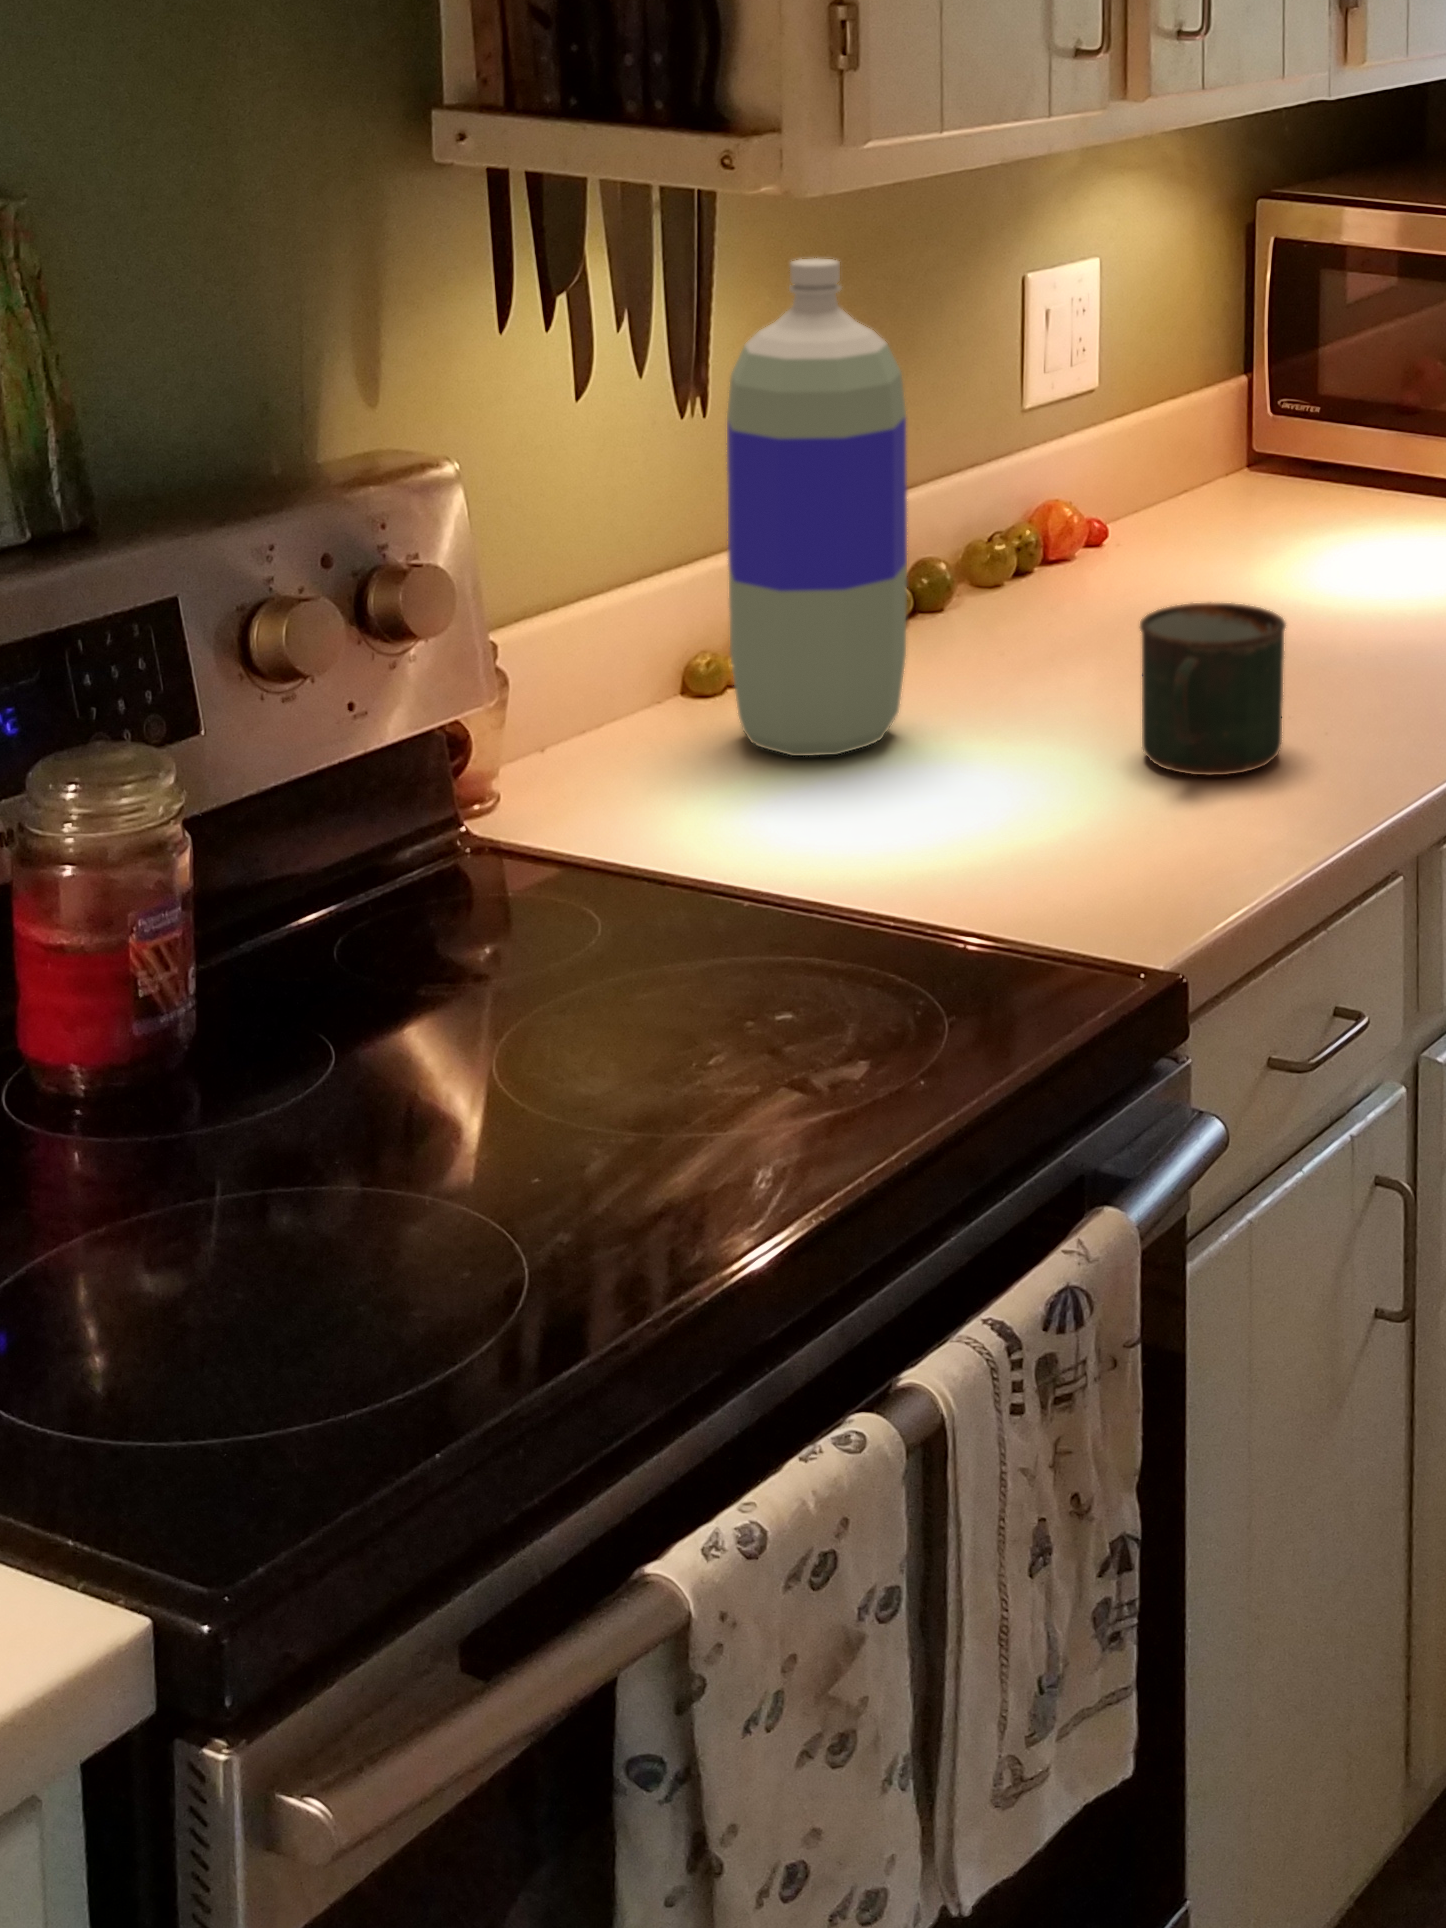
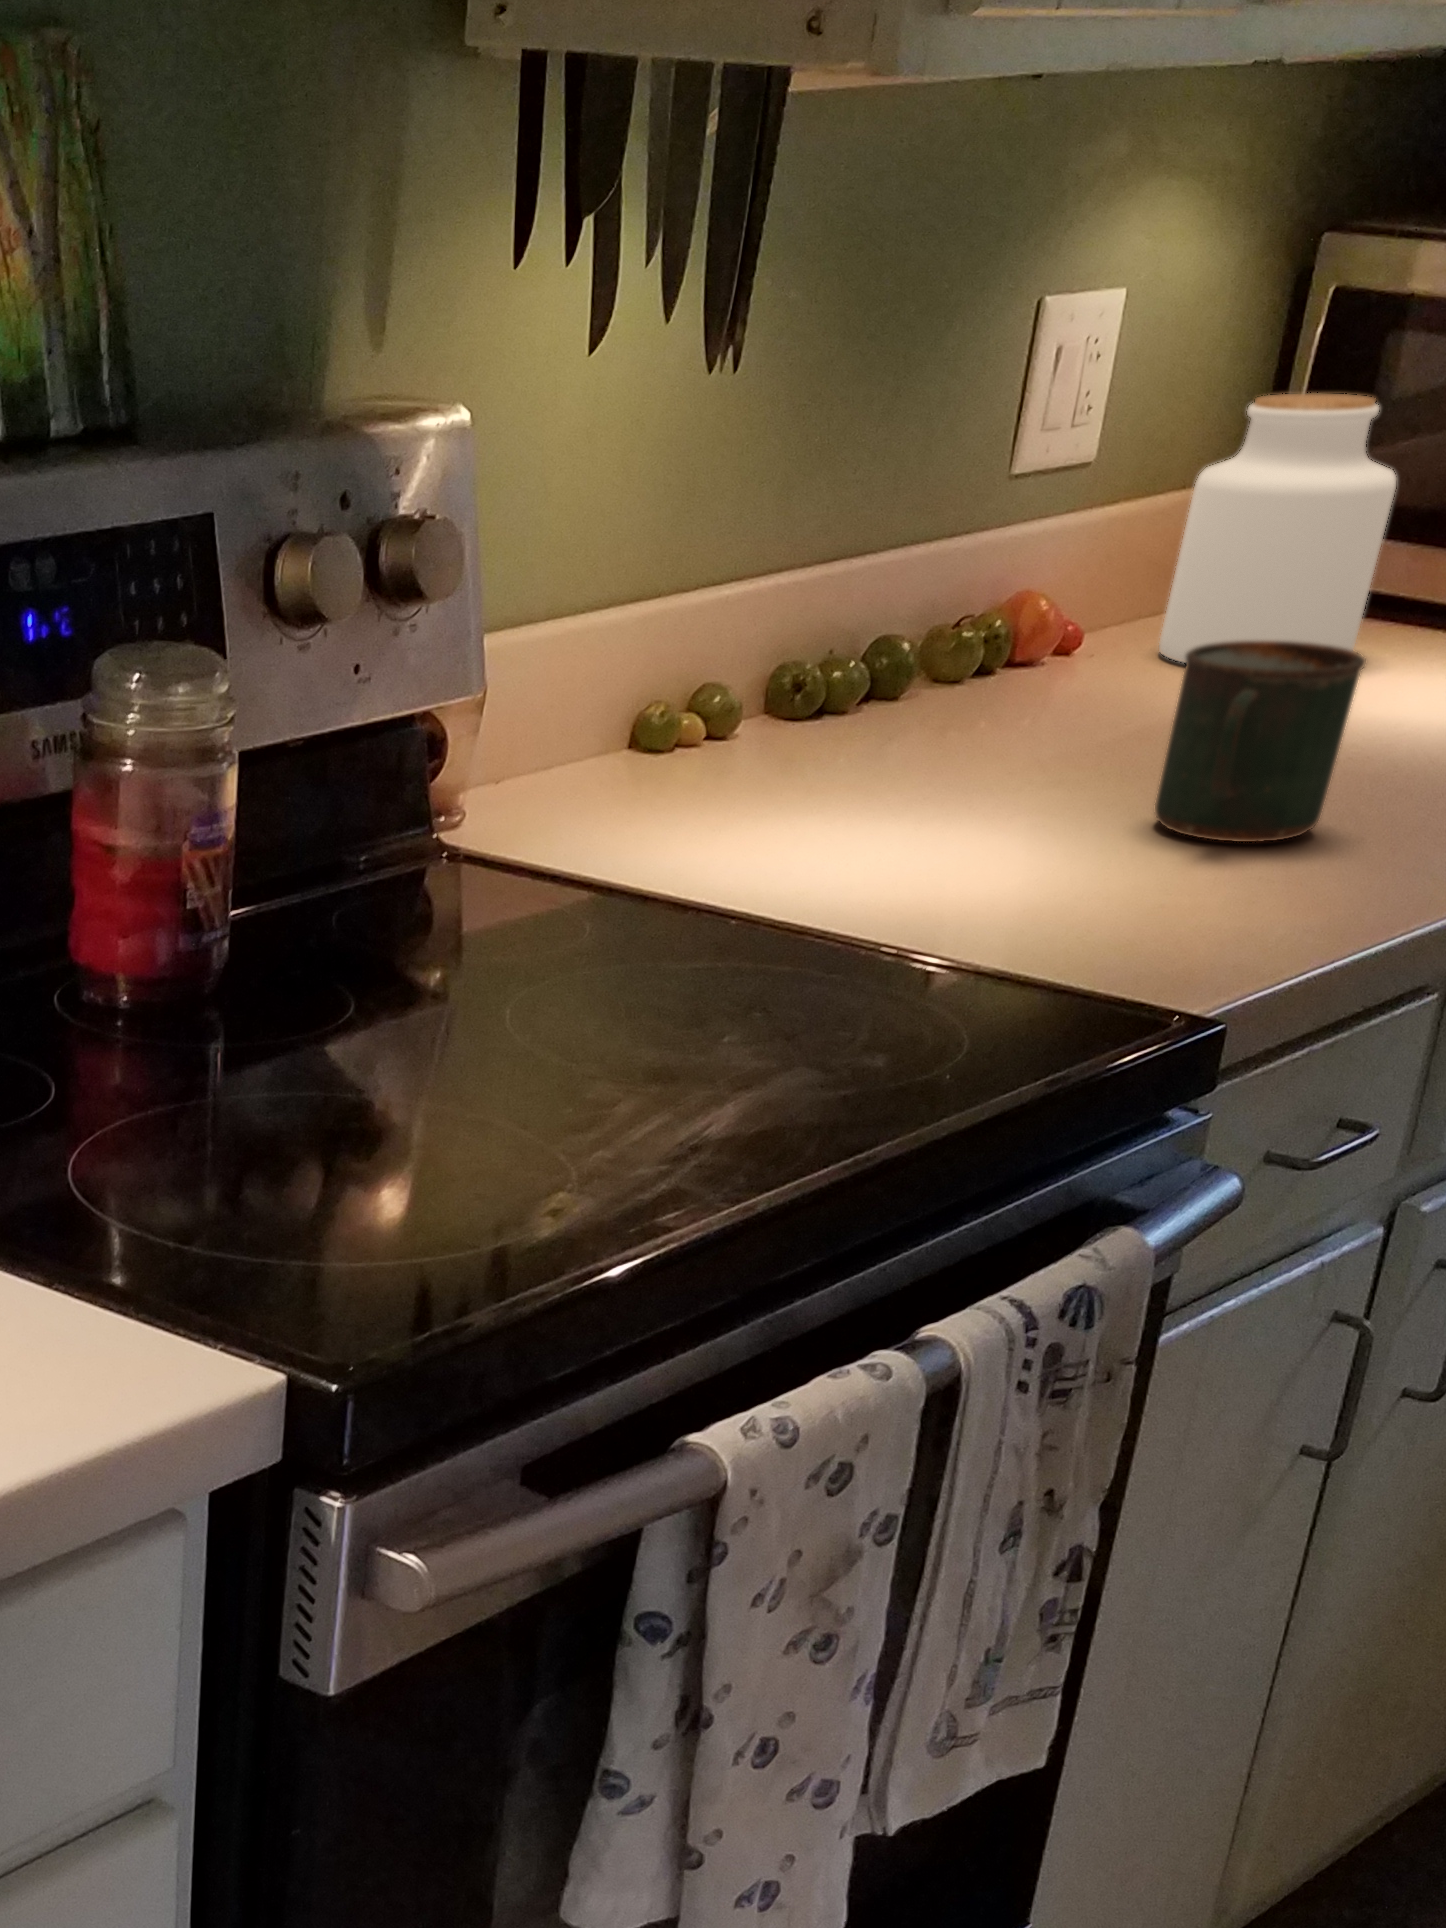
bottle: present [727,259,907,756] -> none [707,164,956,807]
jar: none [1179,340,1341,558] -> present [1159,393,1396,663]

